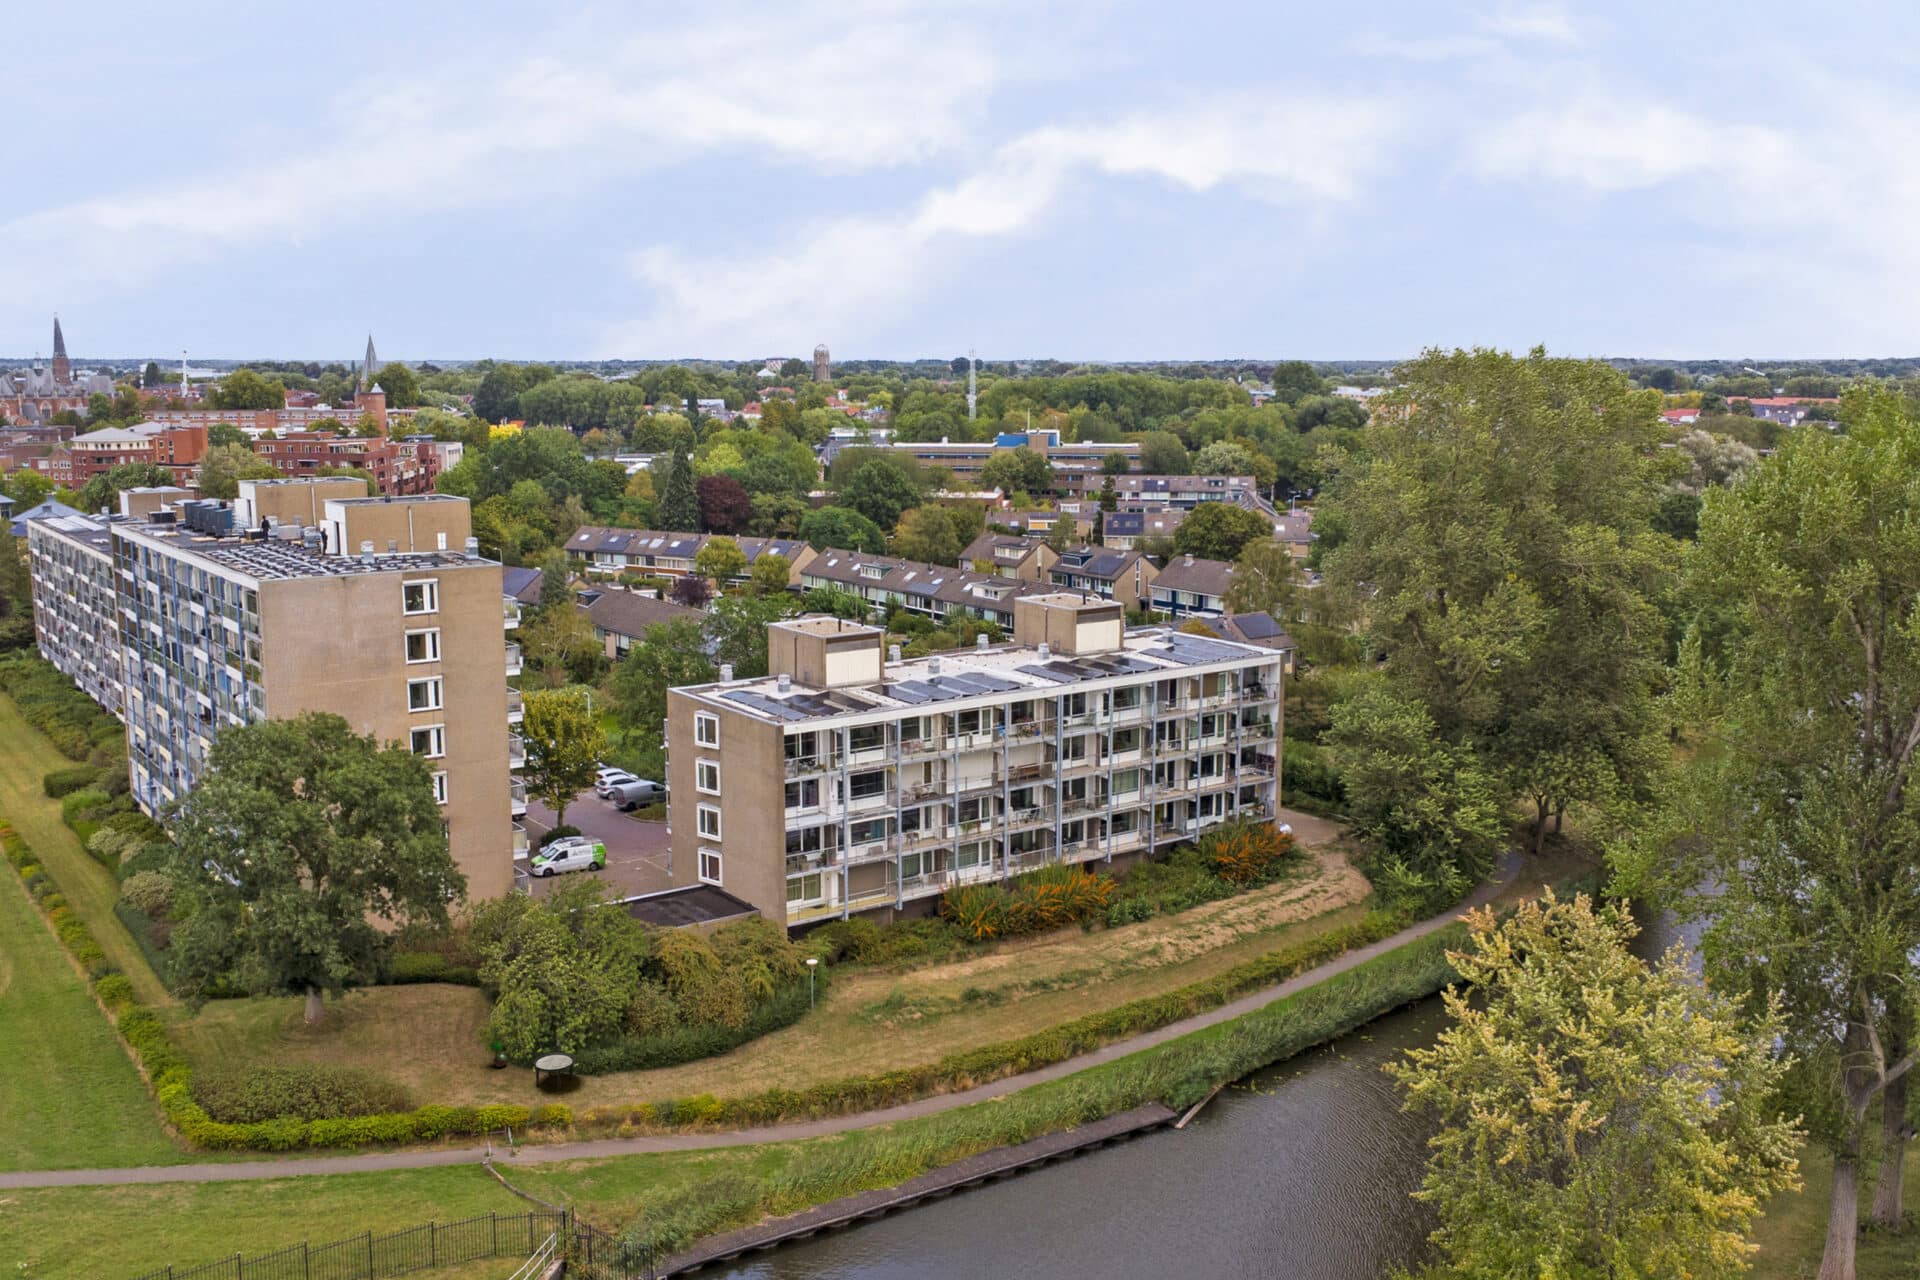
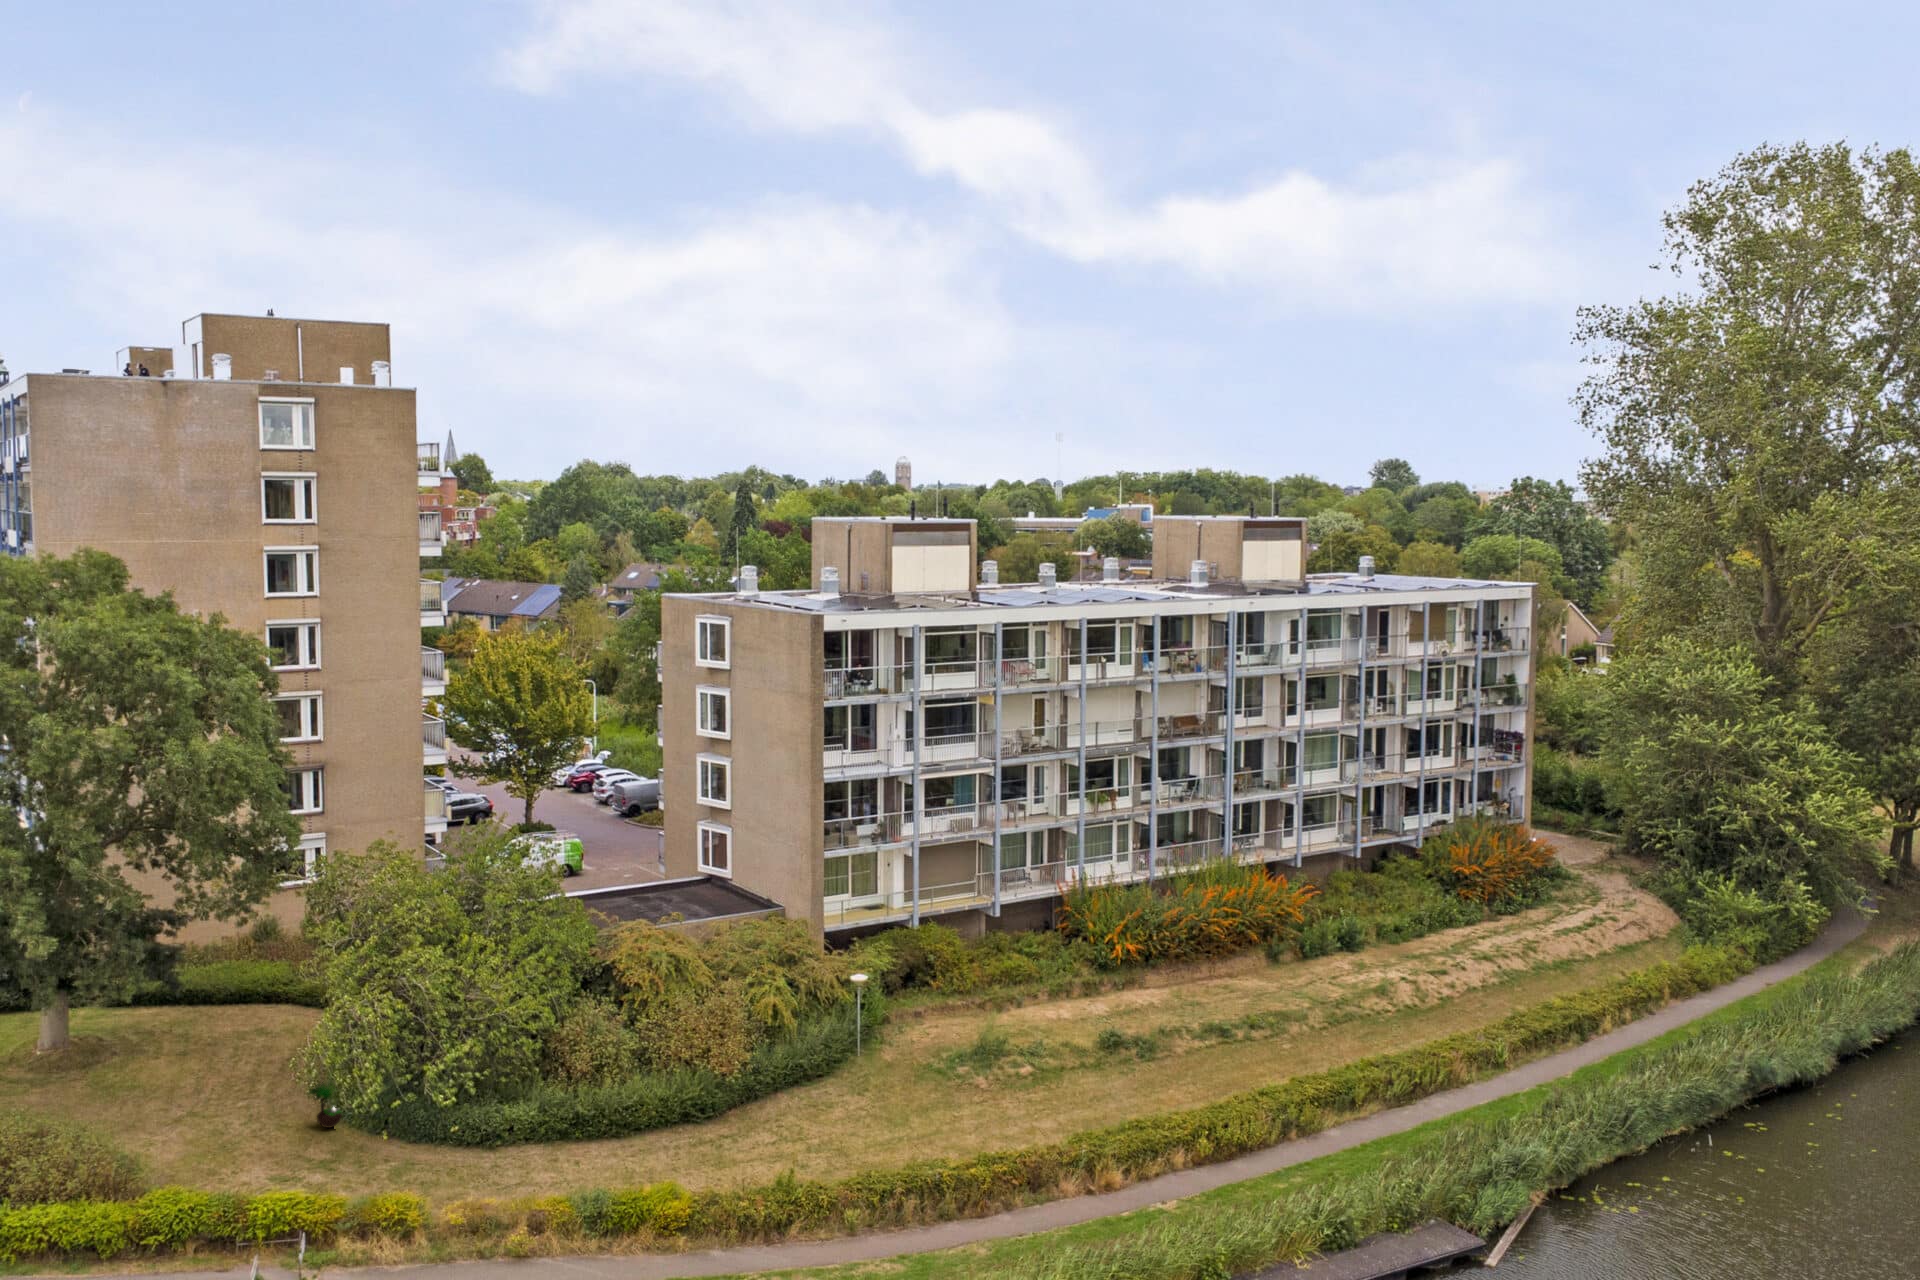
round table: present [534,1052,575,1090] -> none [377,1105,448,1169]

